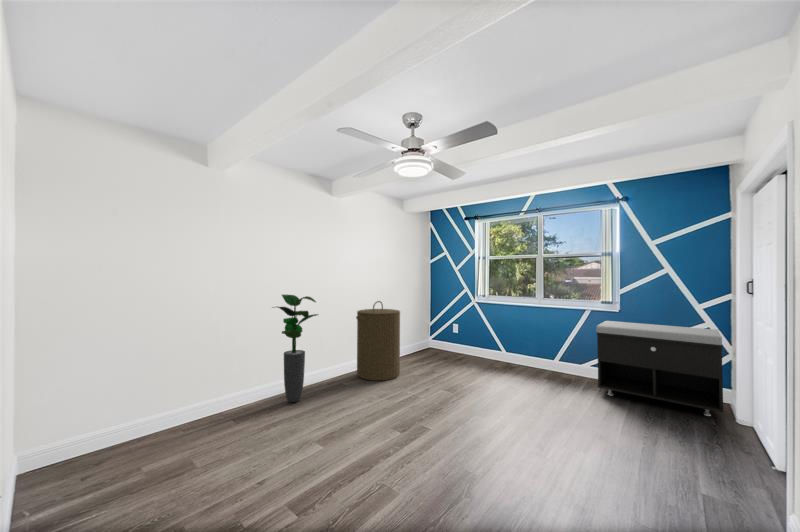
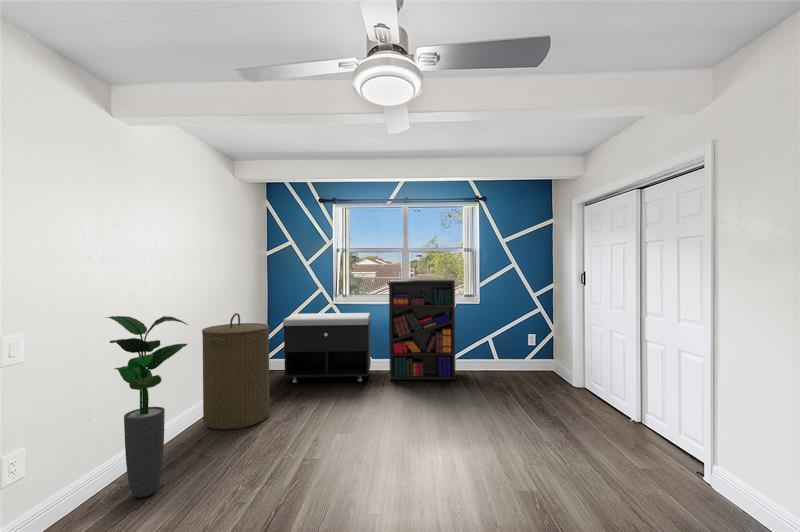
bookshelf: none [512,283,585,386] -> present [389,279,456,380]
storage bench: present [597,321,724,416] -> present [283,313,371,383]

